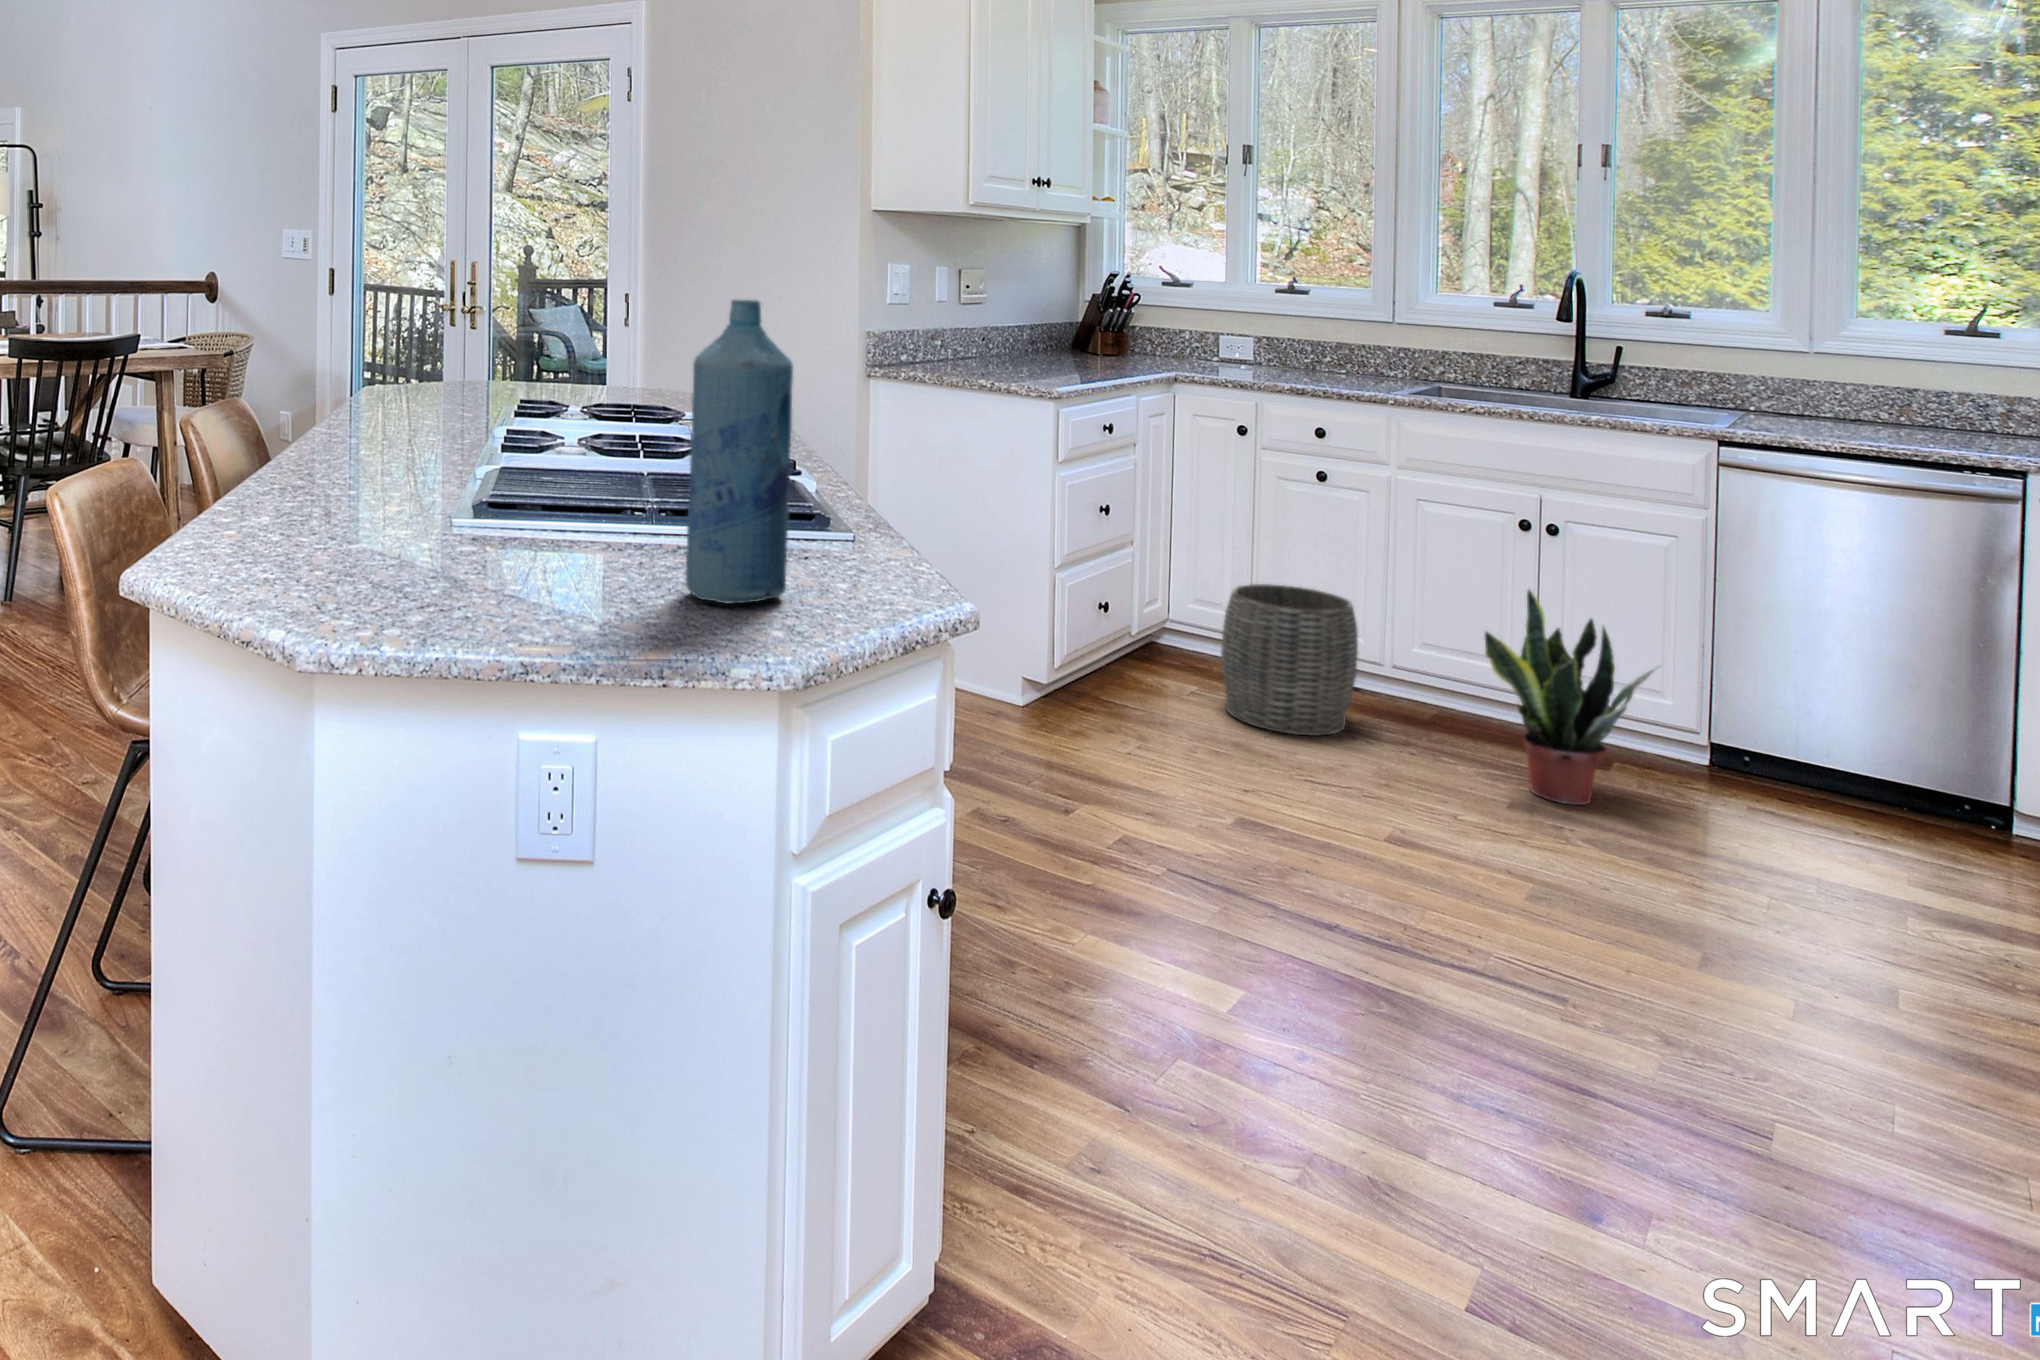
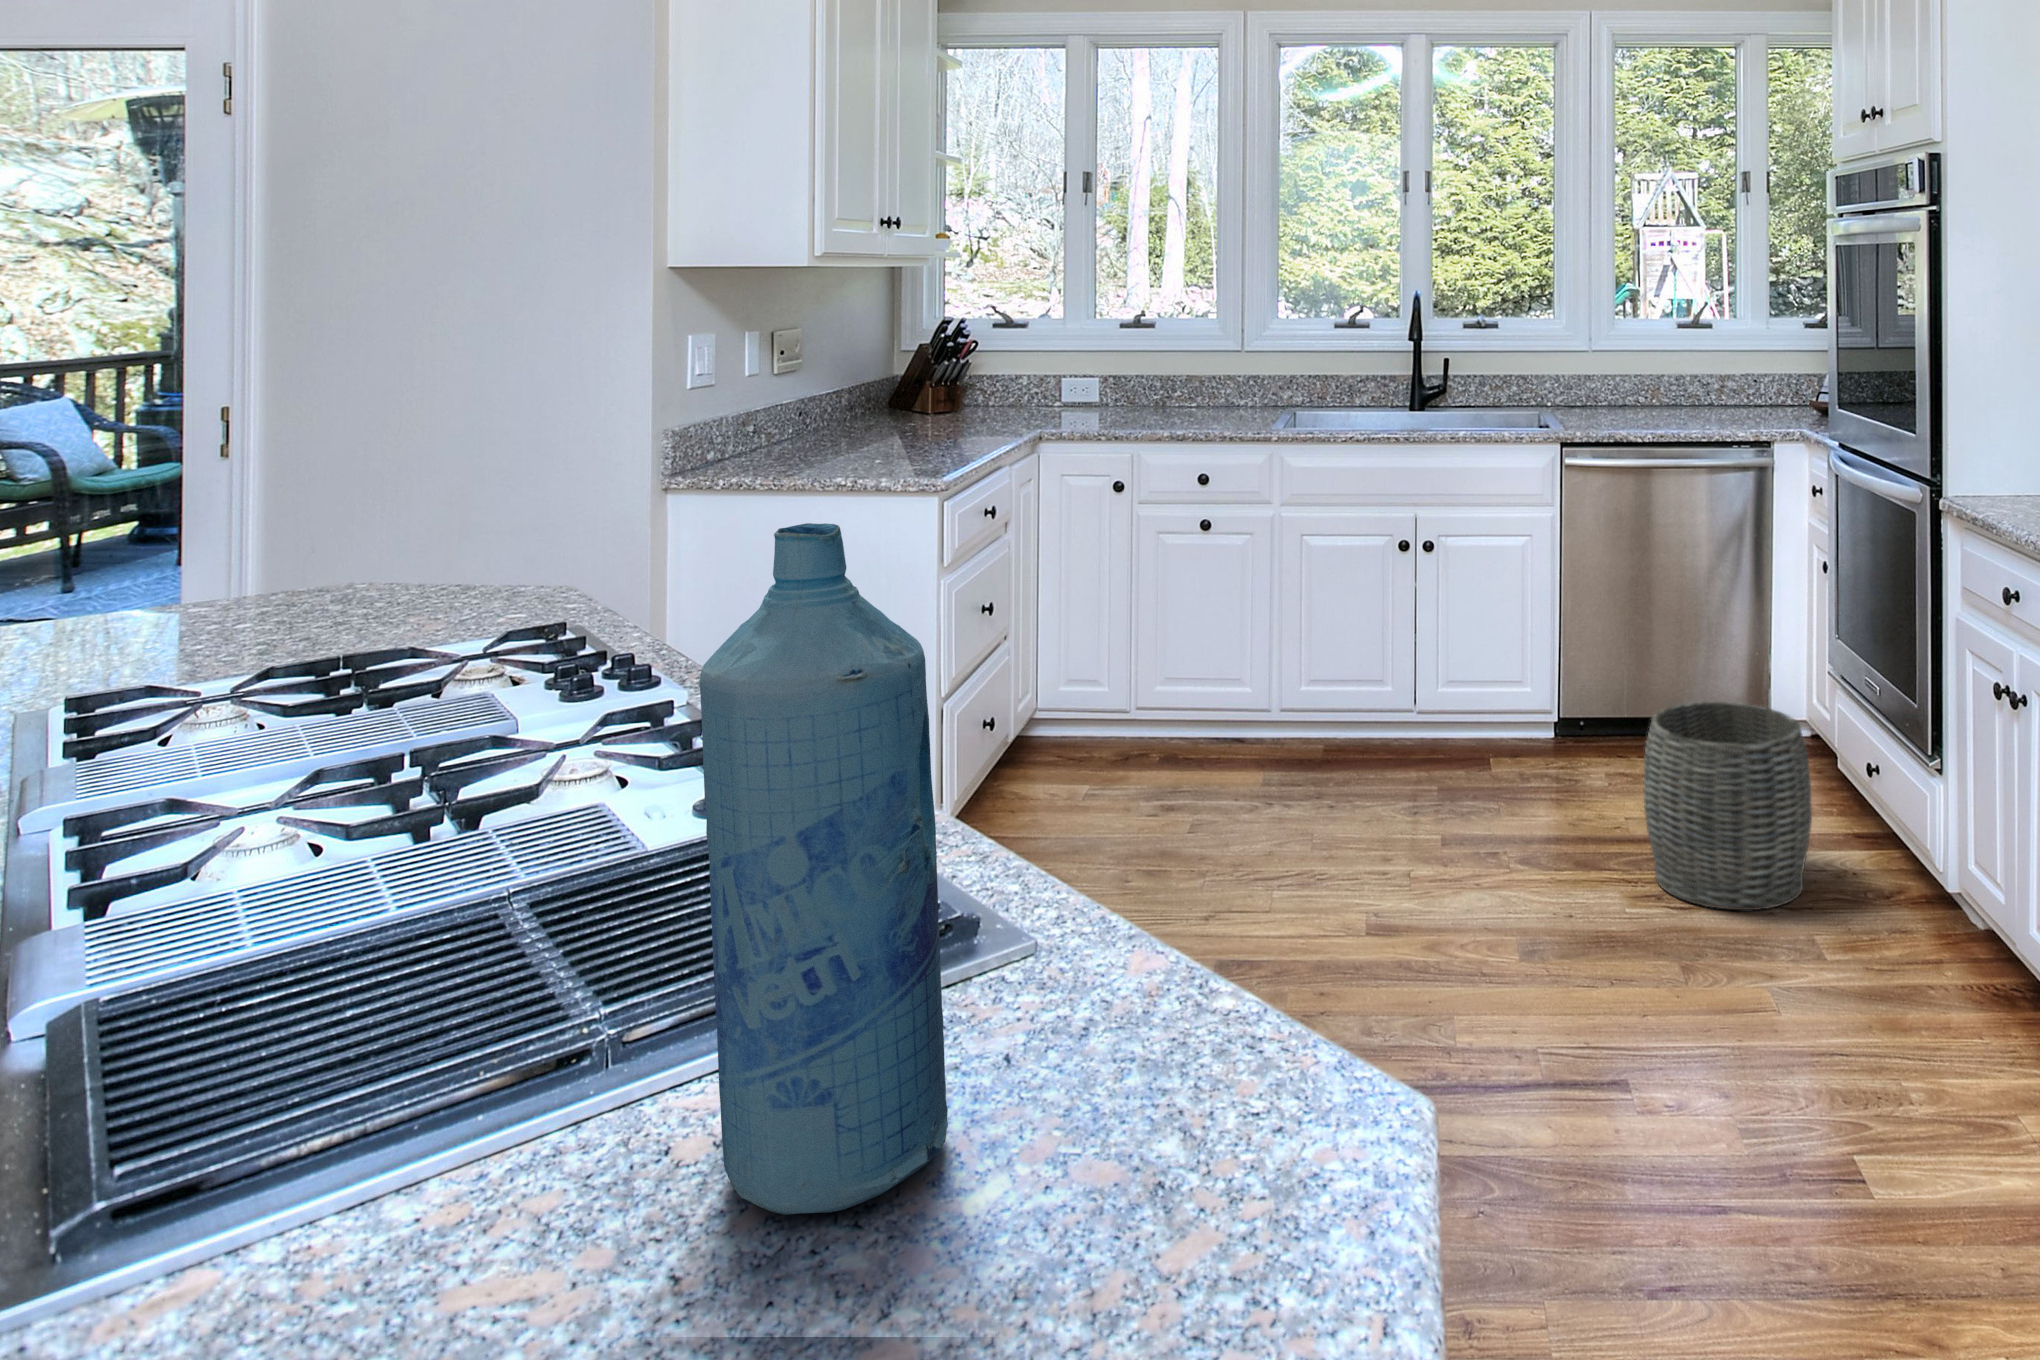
woven basket: present [1221,584,1358,735] -> present [1643,702,1812,910]
potted plant: present [1485,590,1655,805] -> none [1412,621,1555,837]

